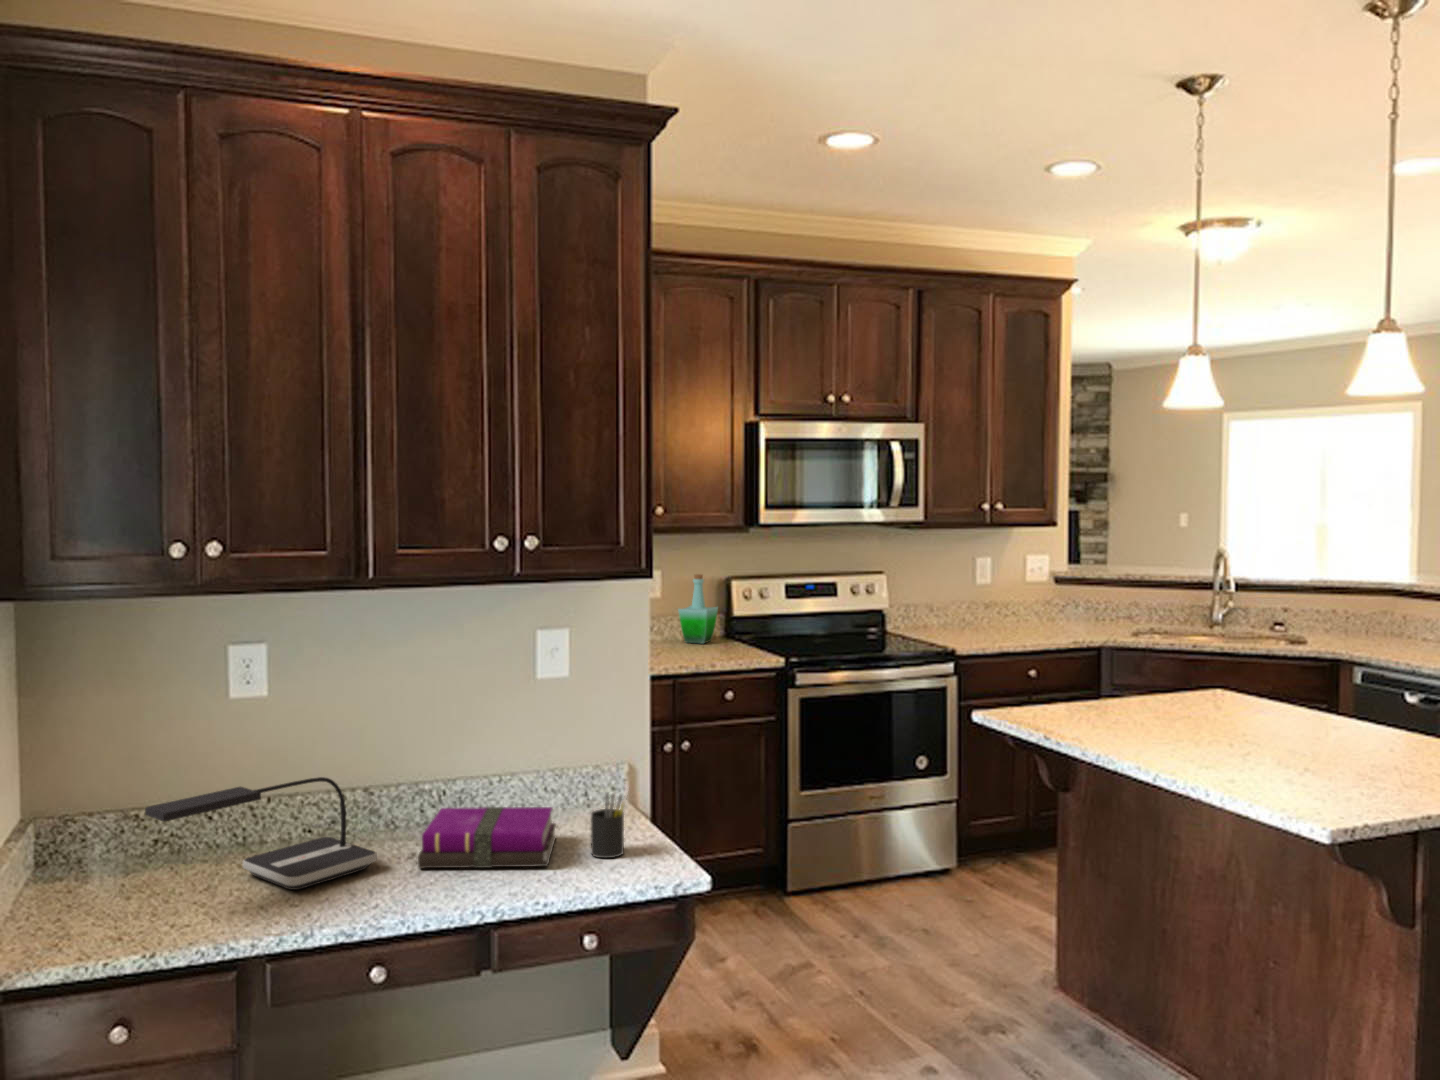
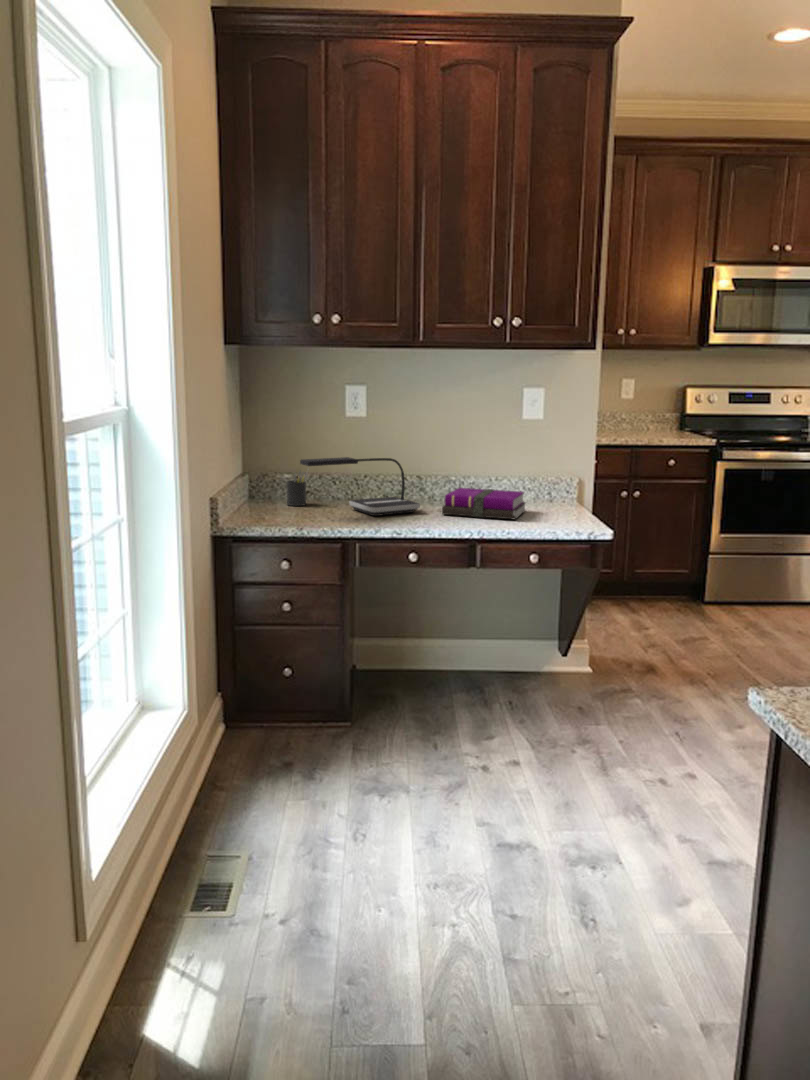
bottle: present [678,574,718,644] -> none [644,382,674,431]
pen holder: present [591,793,625,858] -> present [287,470,307,506]

